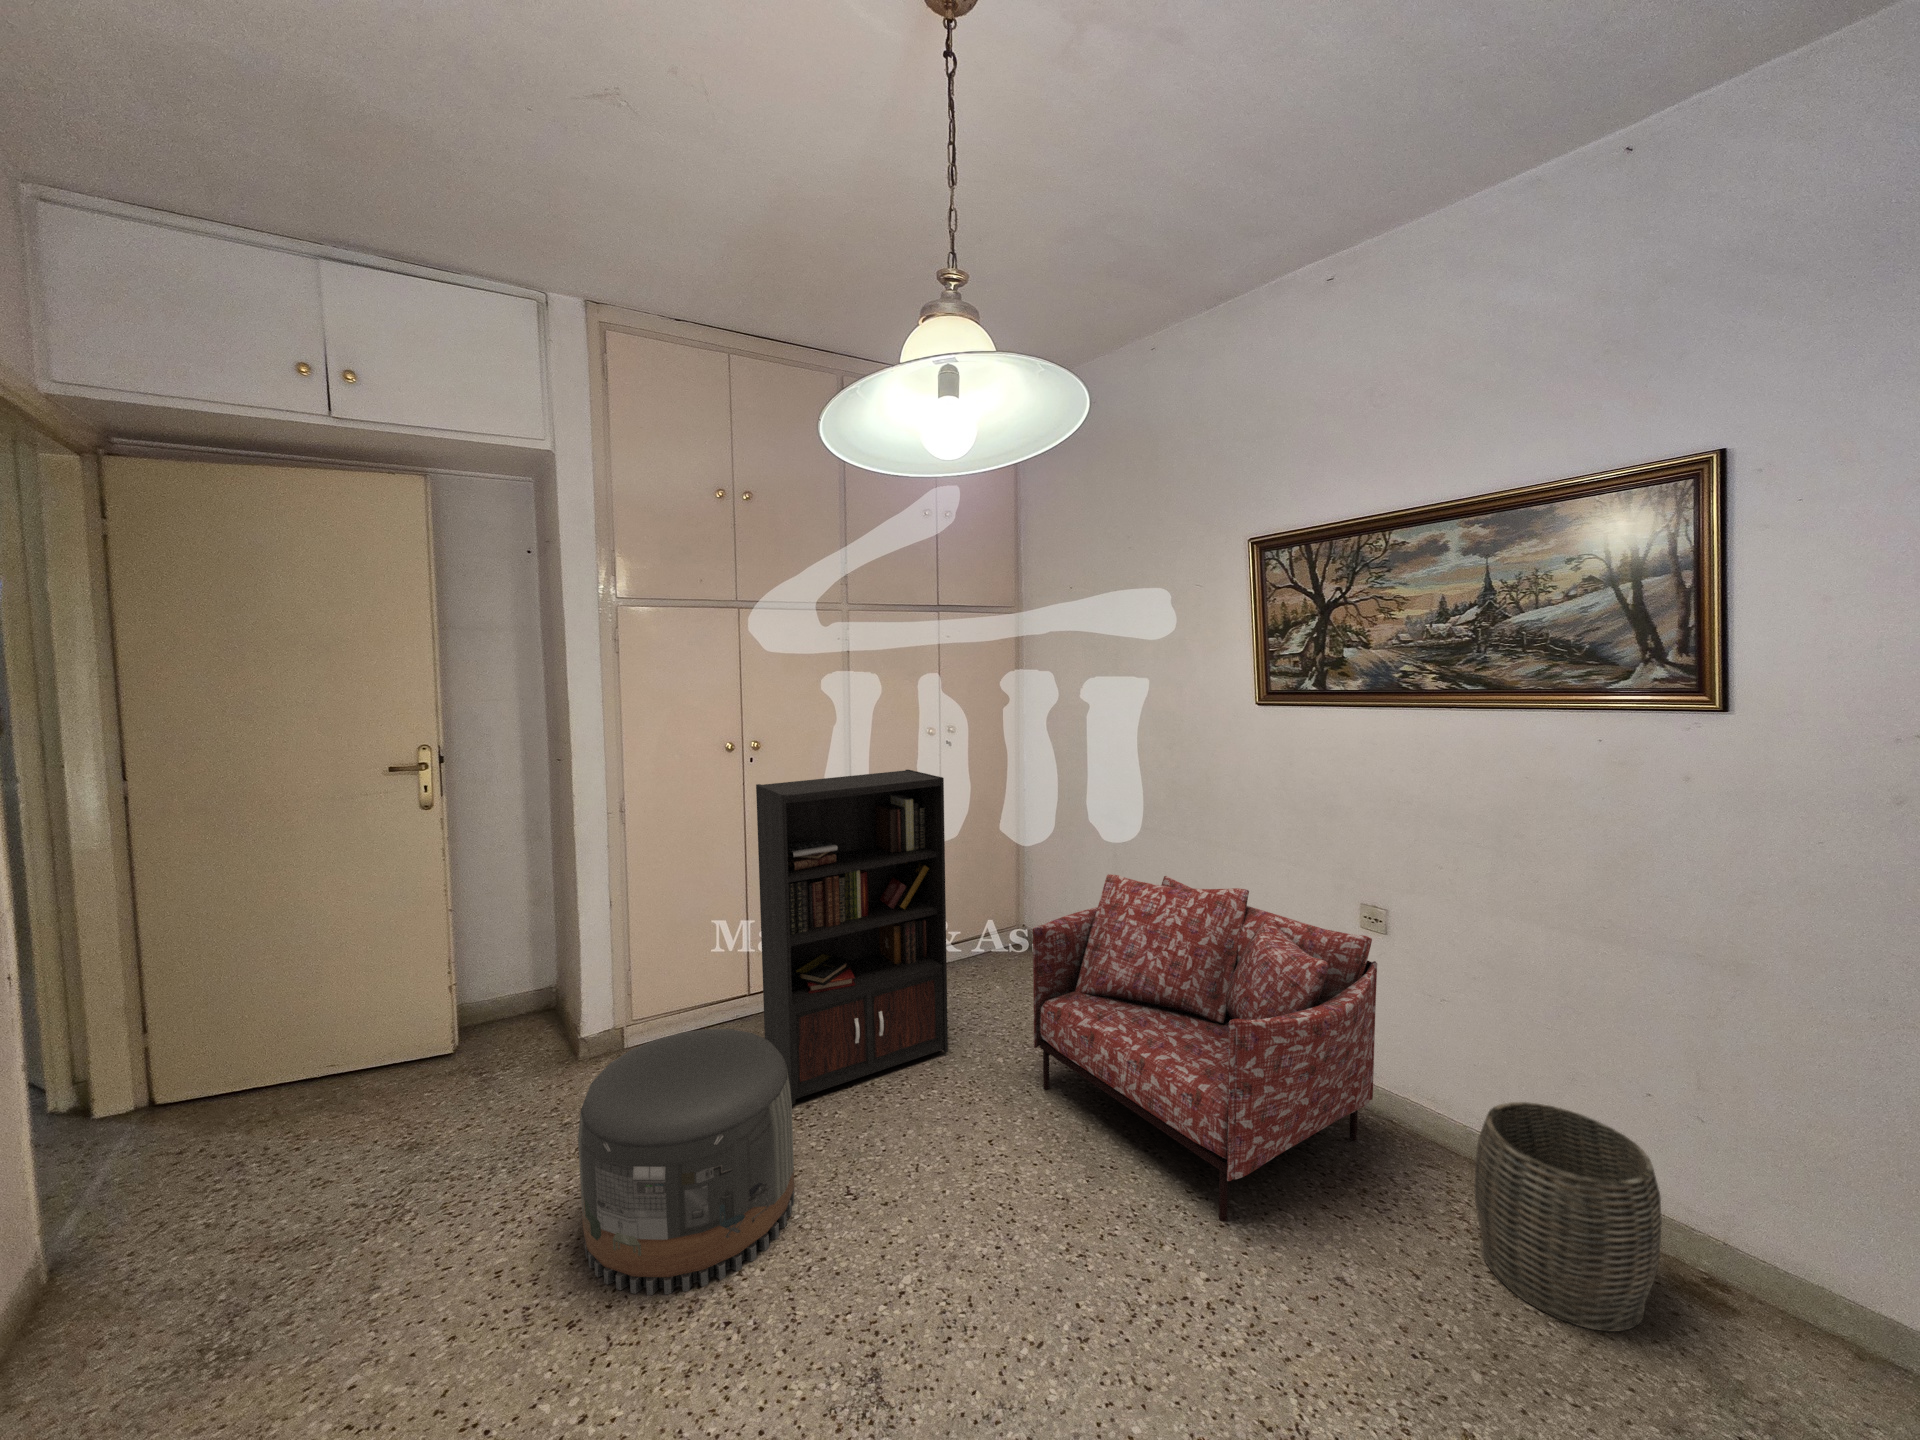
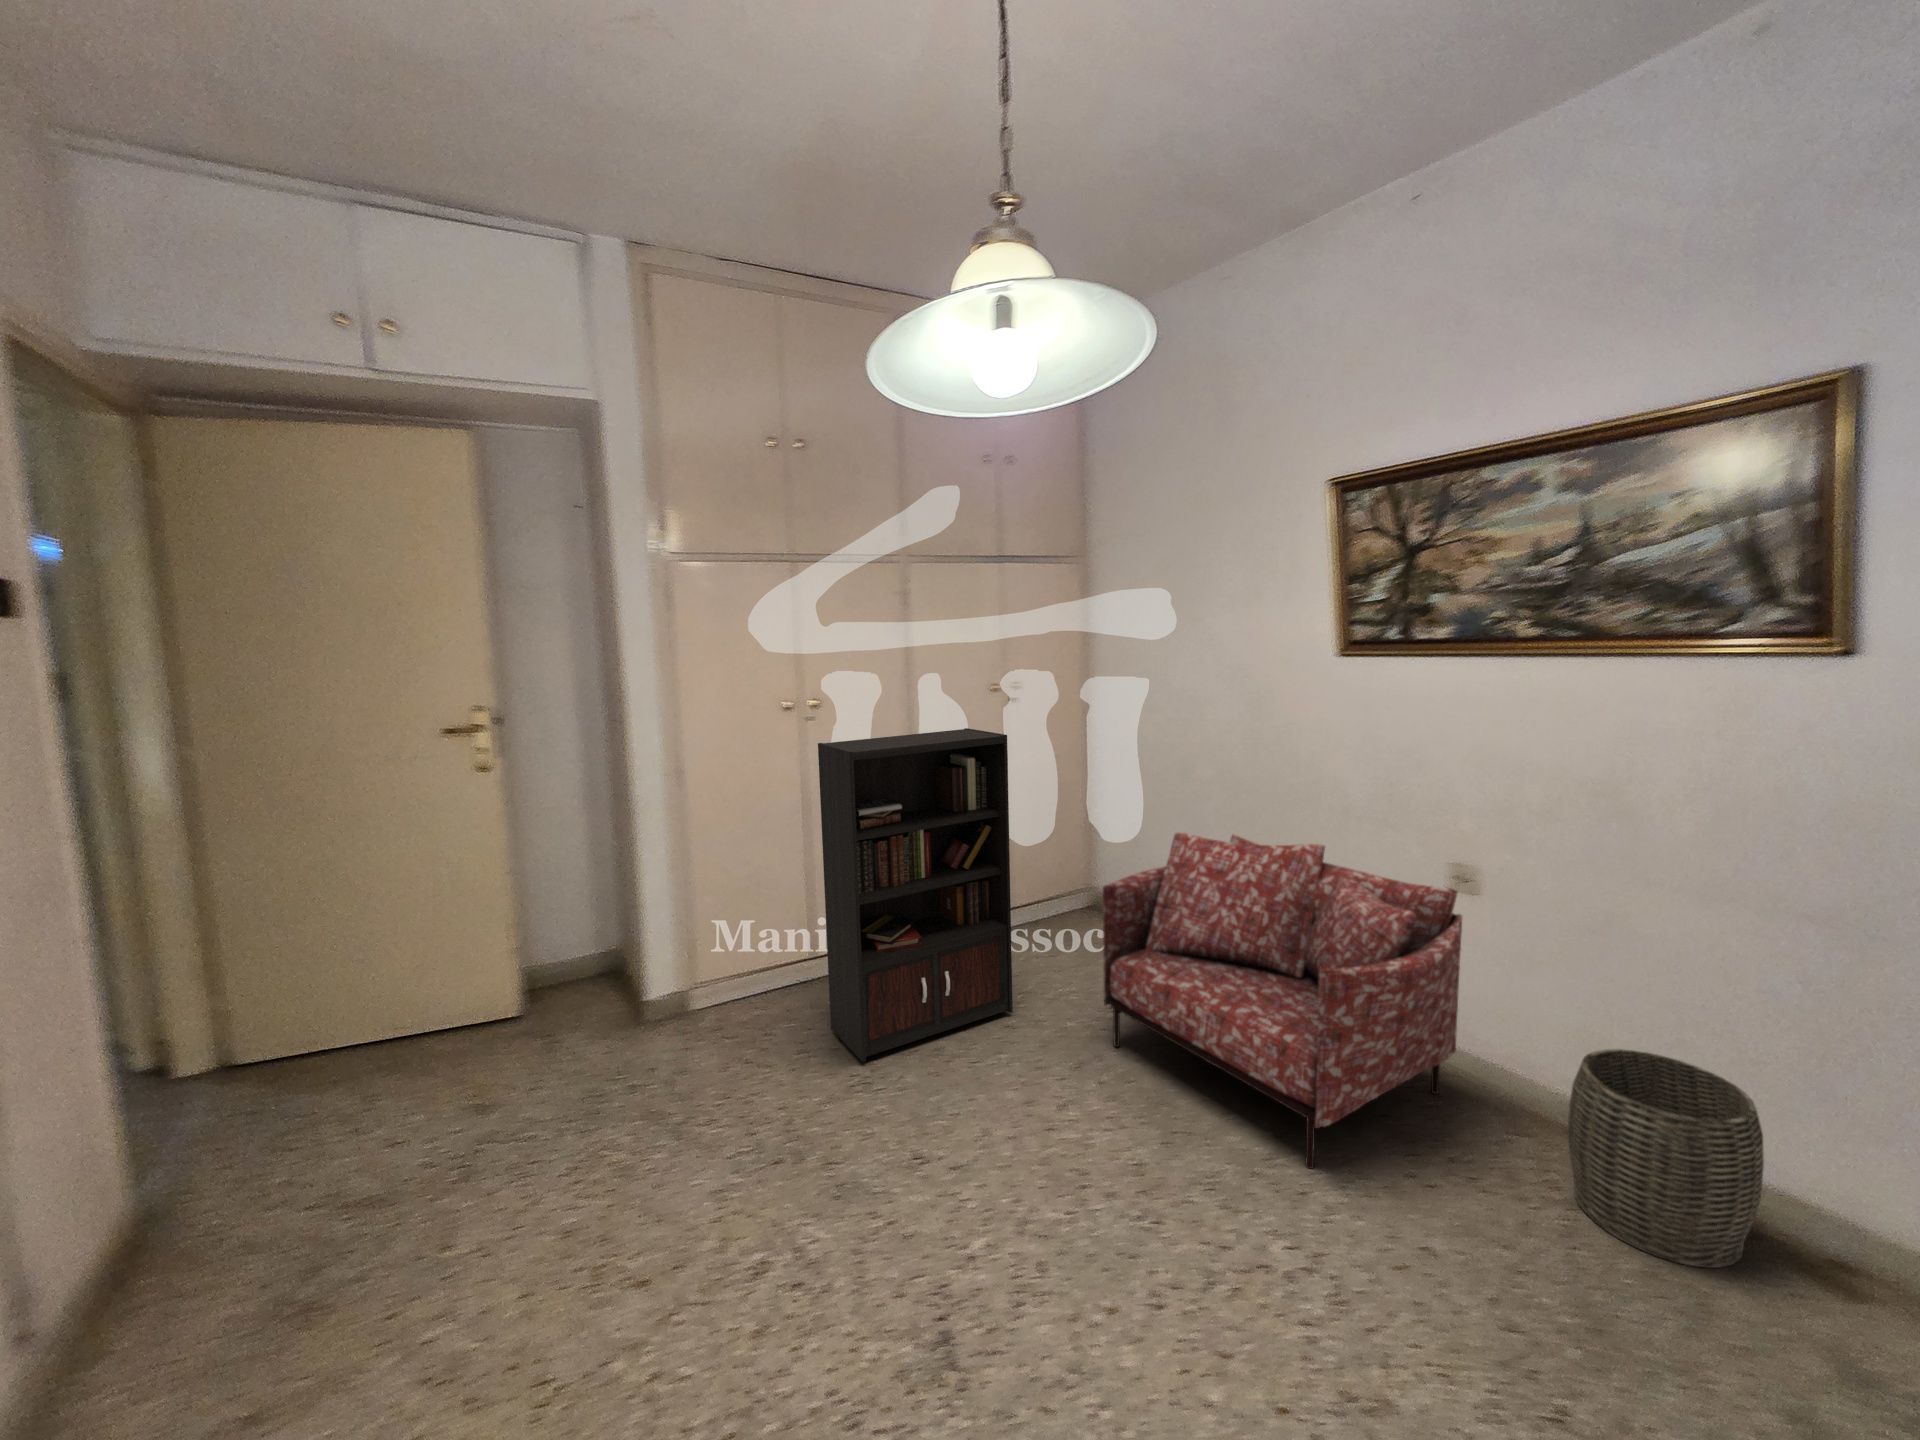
pouf: present [578,1029,794,1295] -> none [670,985,878,1235]

